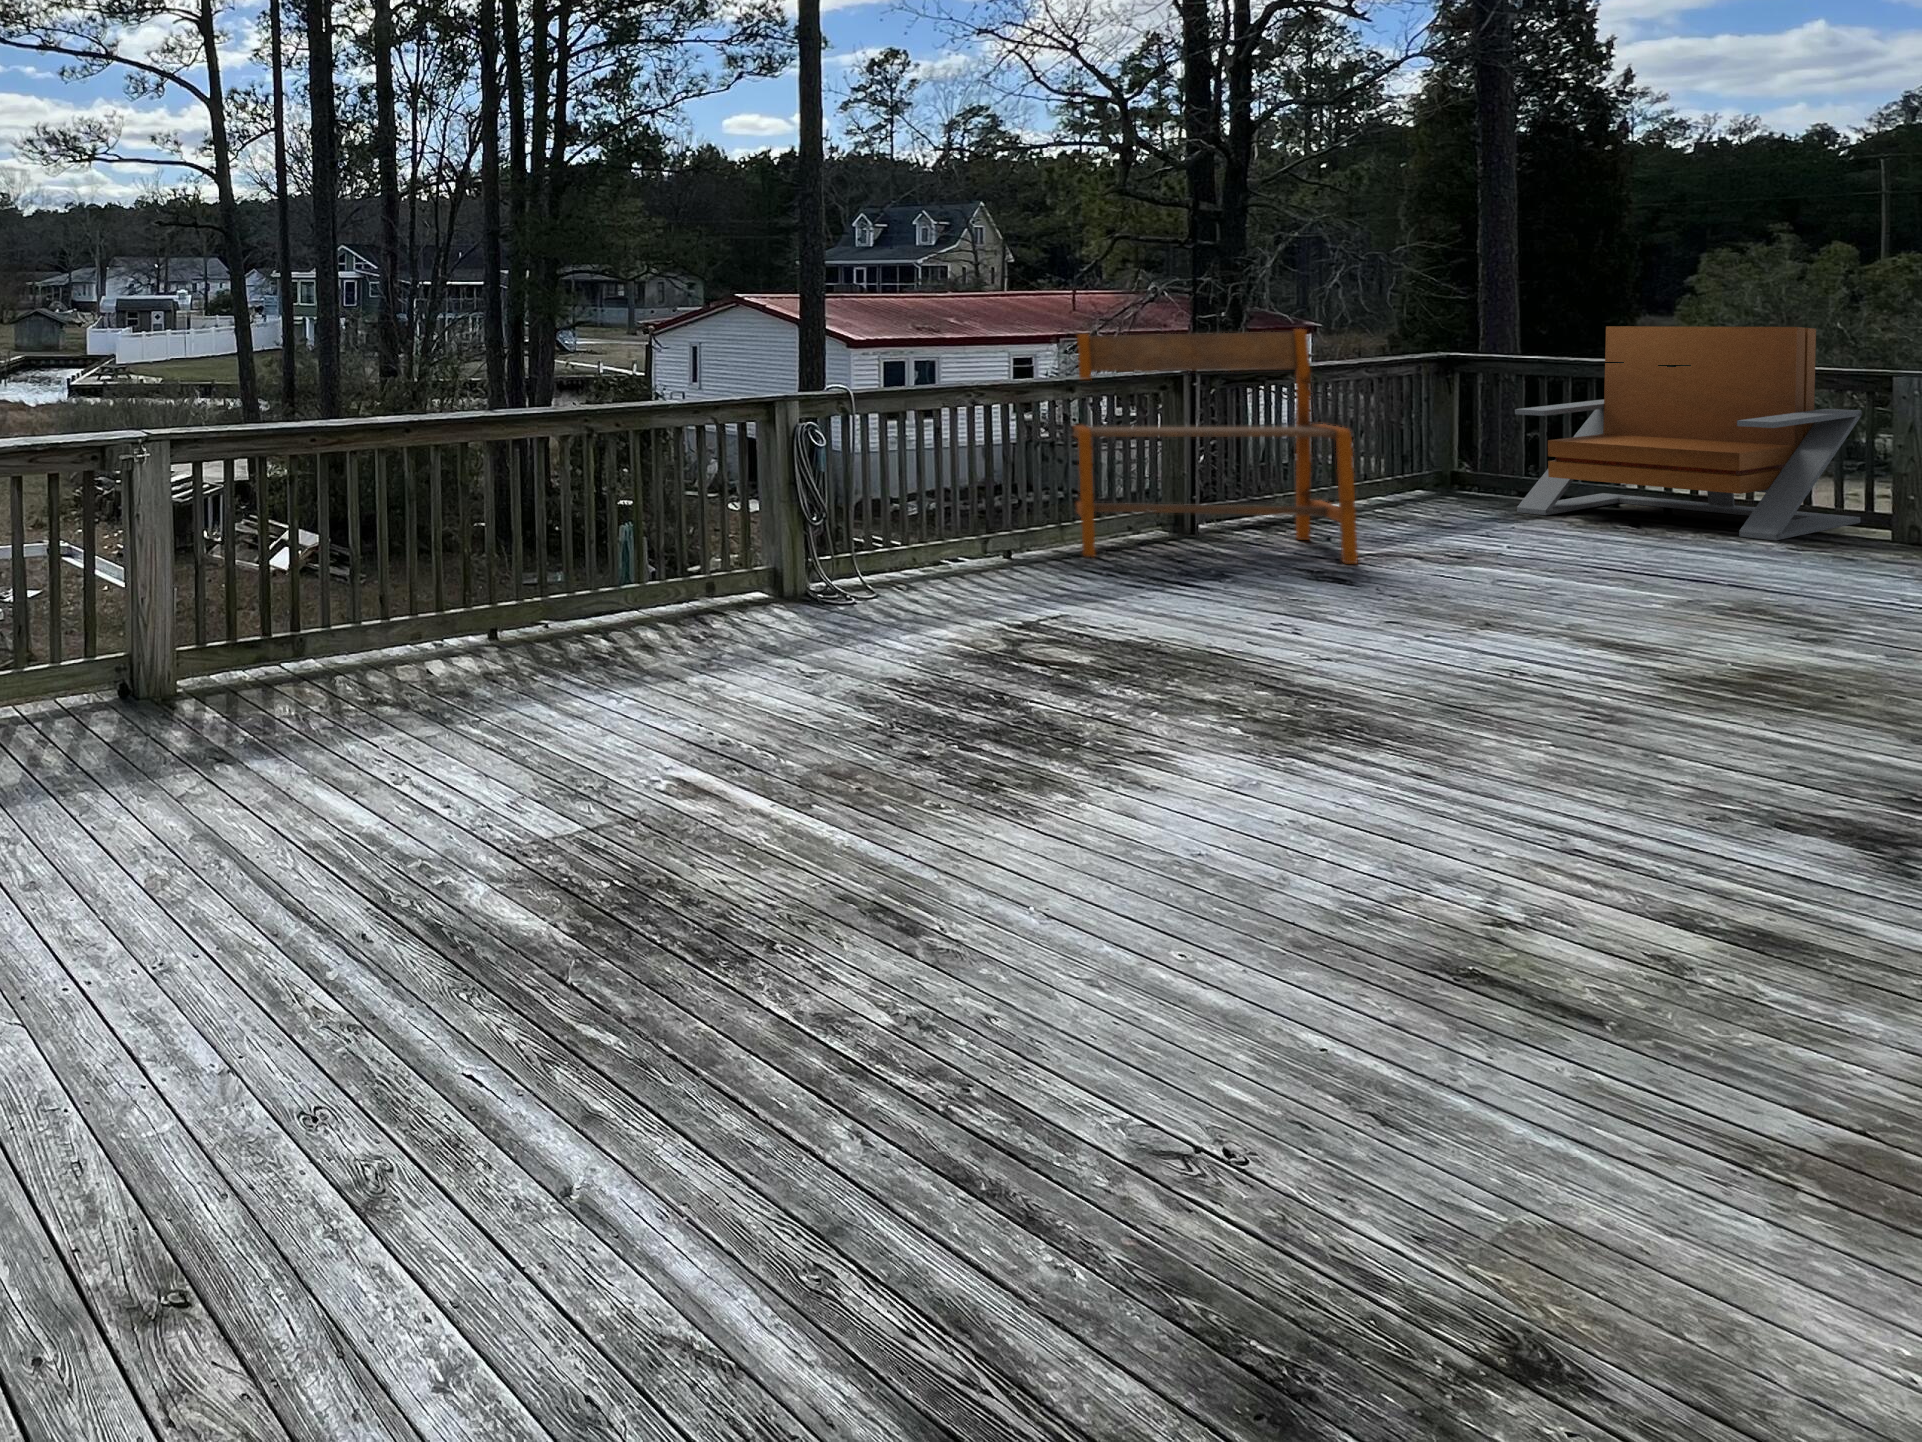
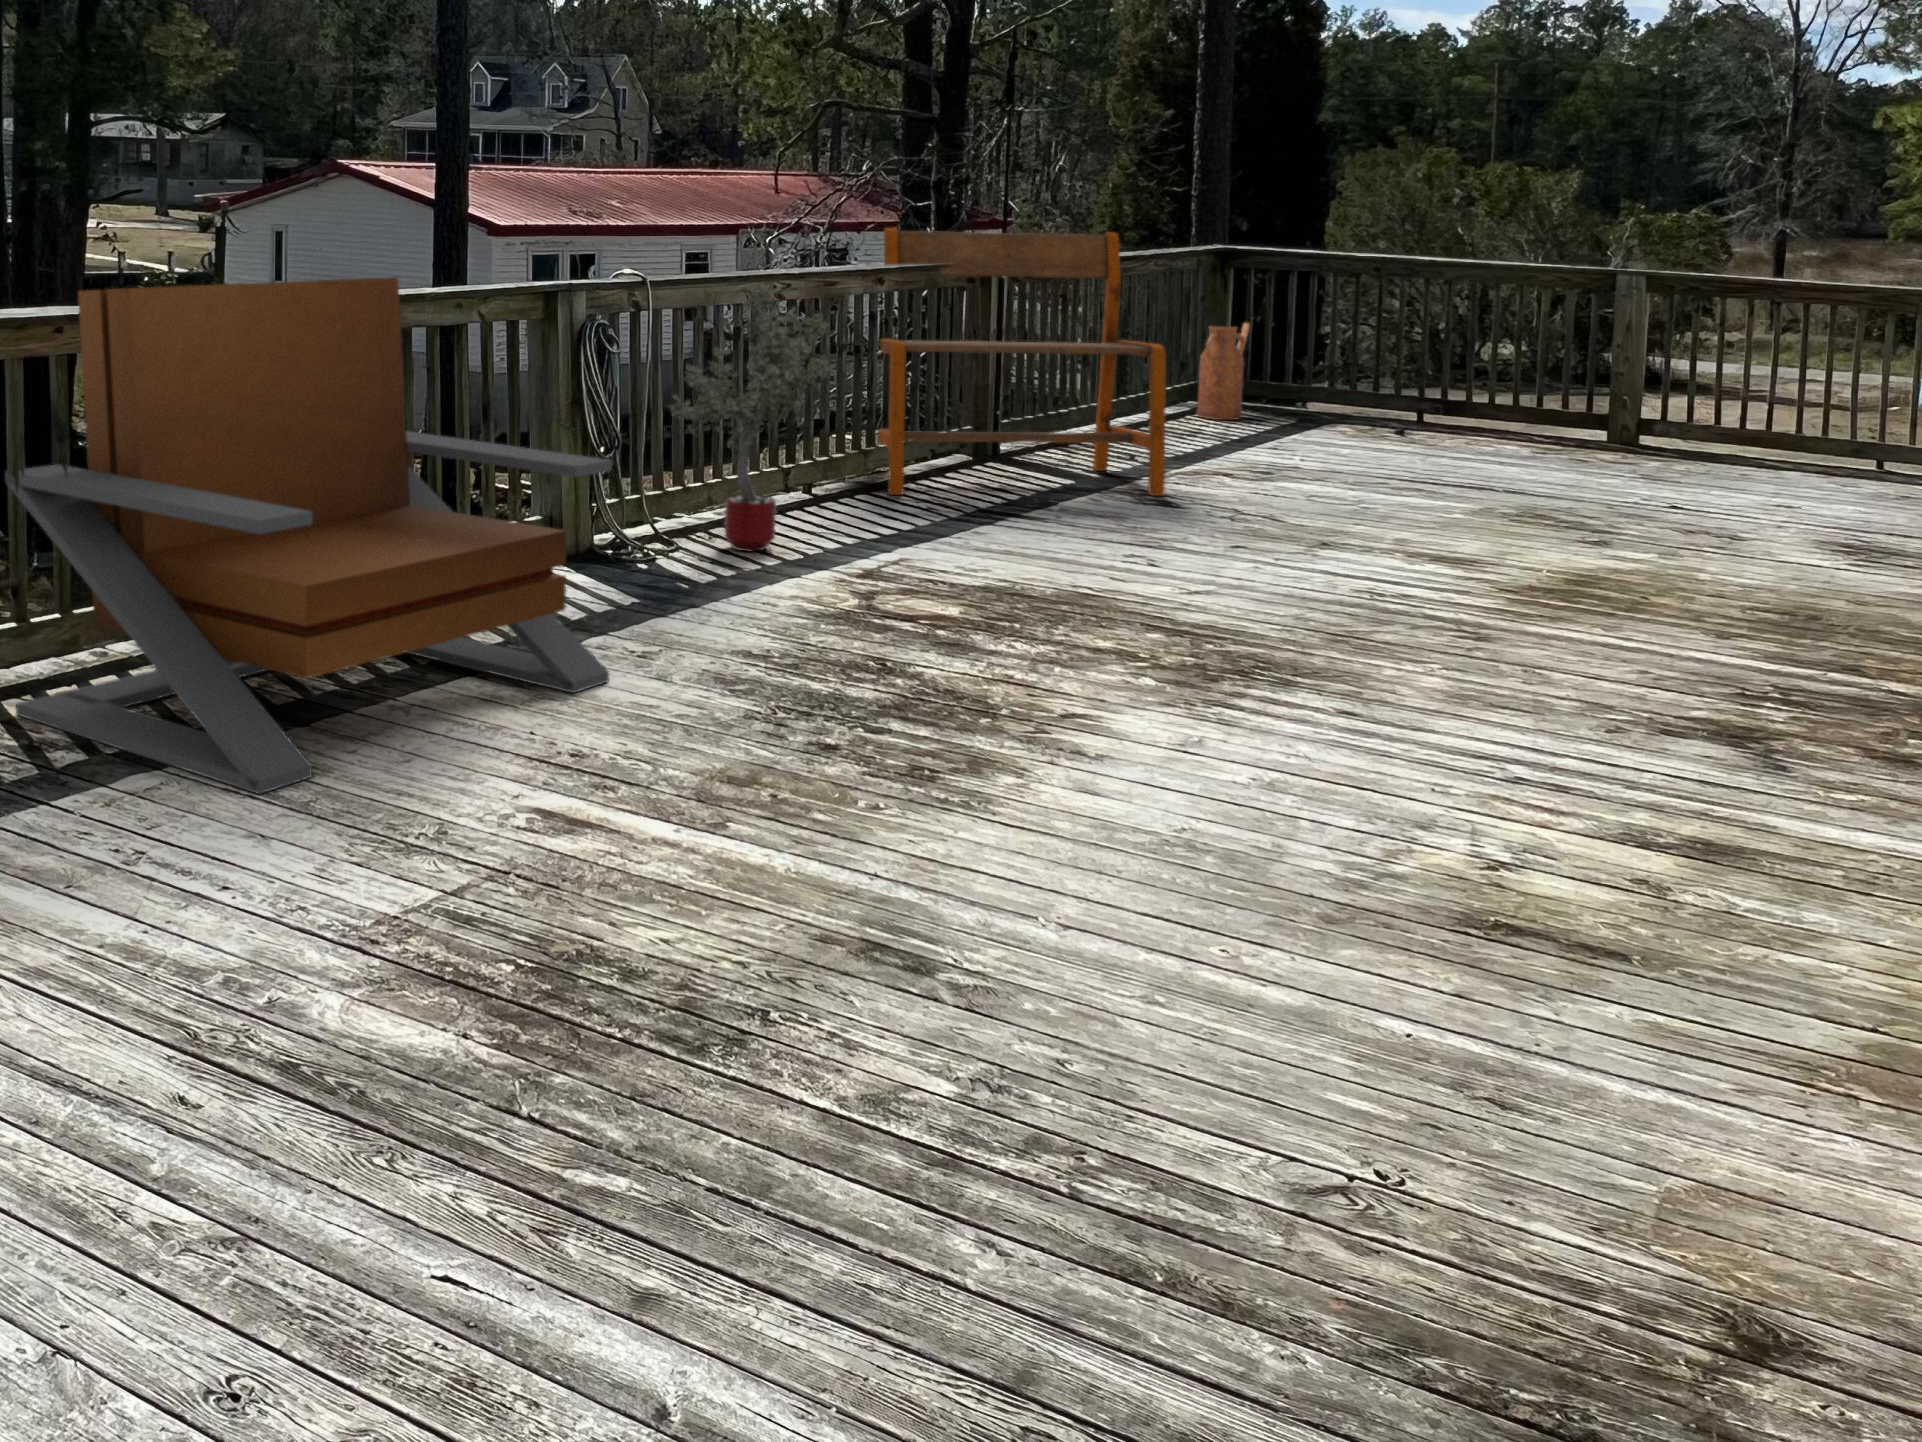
lounge chair: present [1515,326,1862,540] -> present [5,277,612,794]
potted tree: none [859,385,1003,599] -> present [667,283,831,551]
watering can: none [1439,403,1497,494] -> present [1197,323,1250,420]

